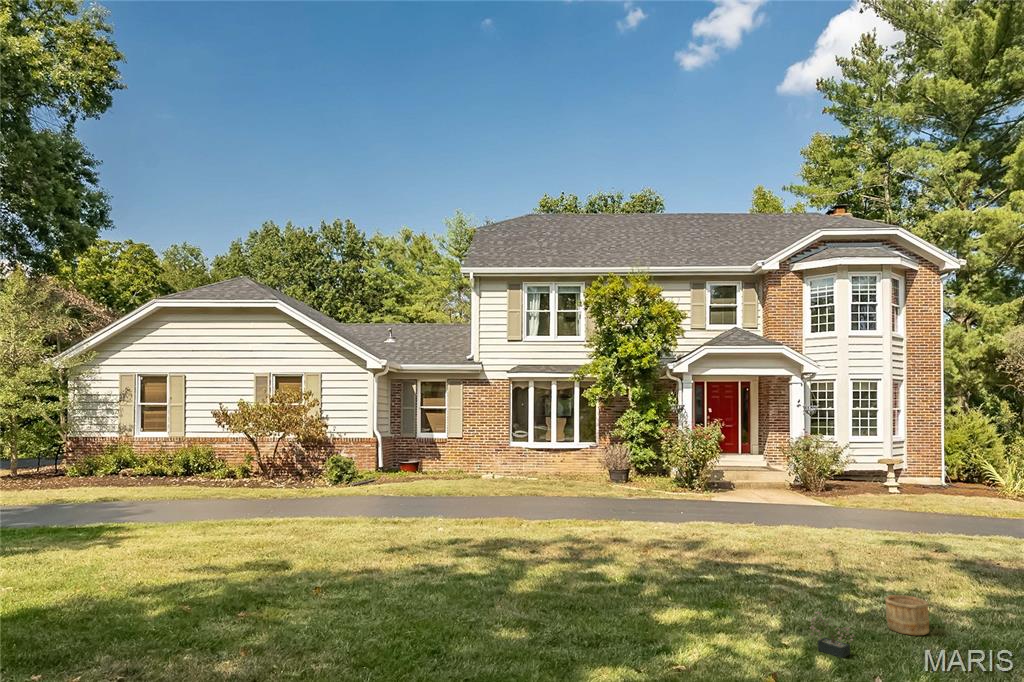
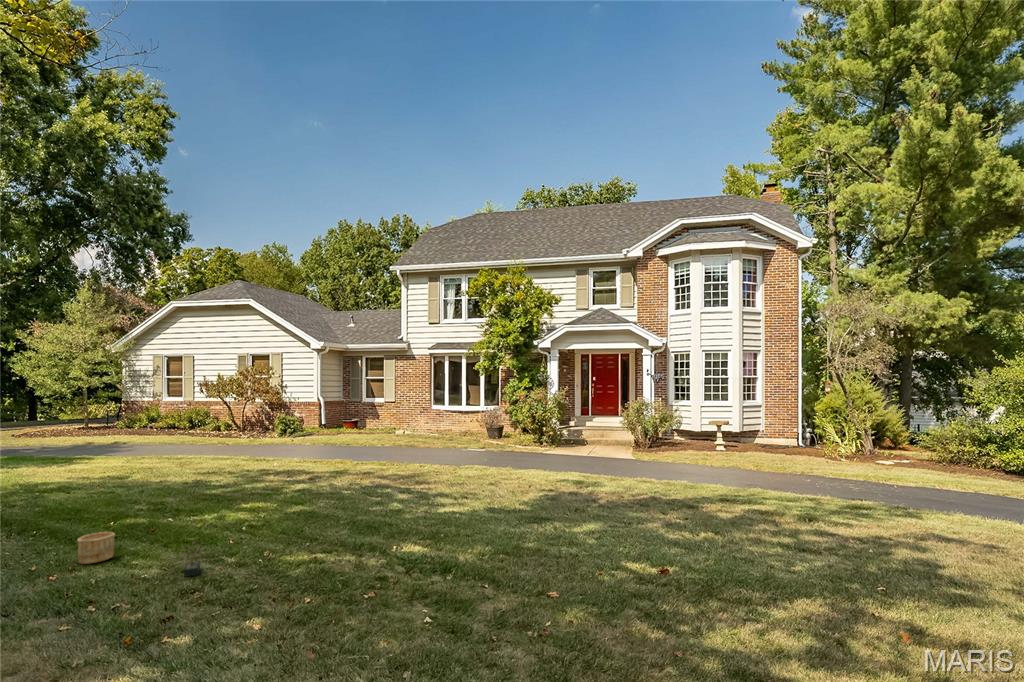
wooden bucket: present [884,595,929,635] -> present [77,532,115,564]

